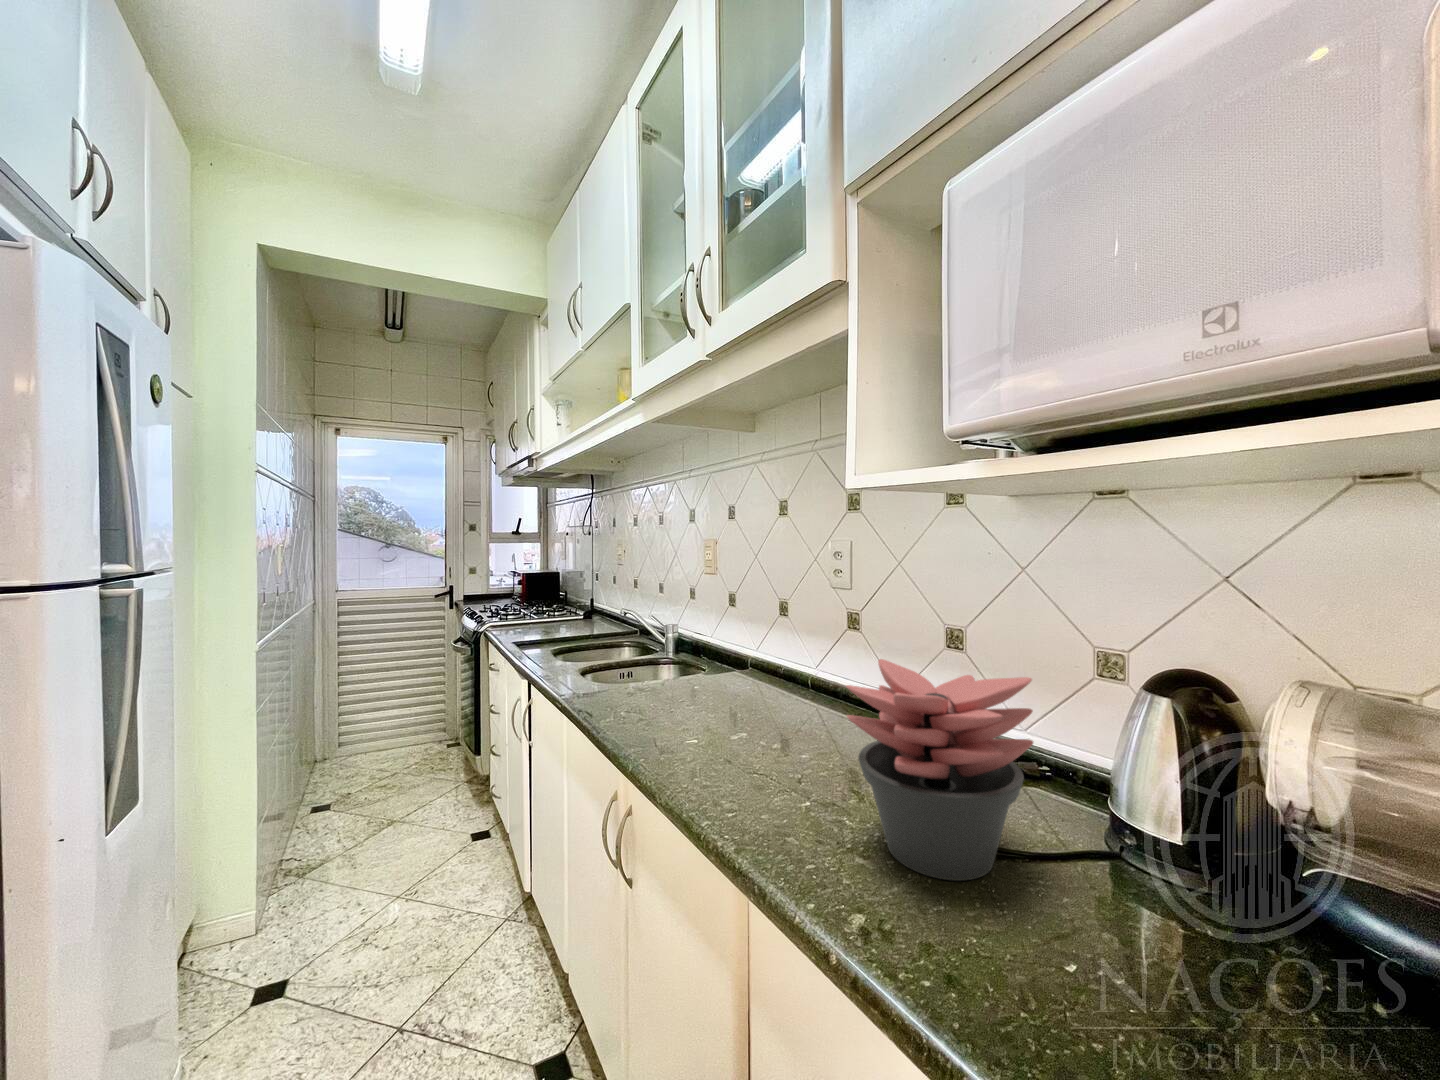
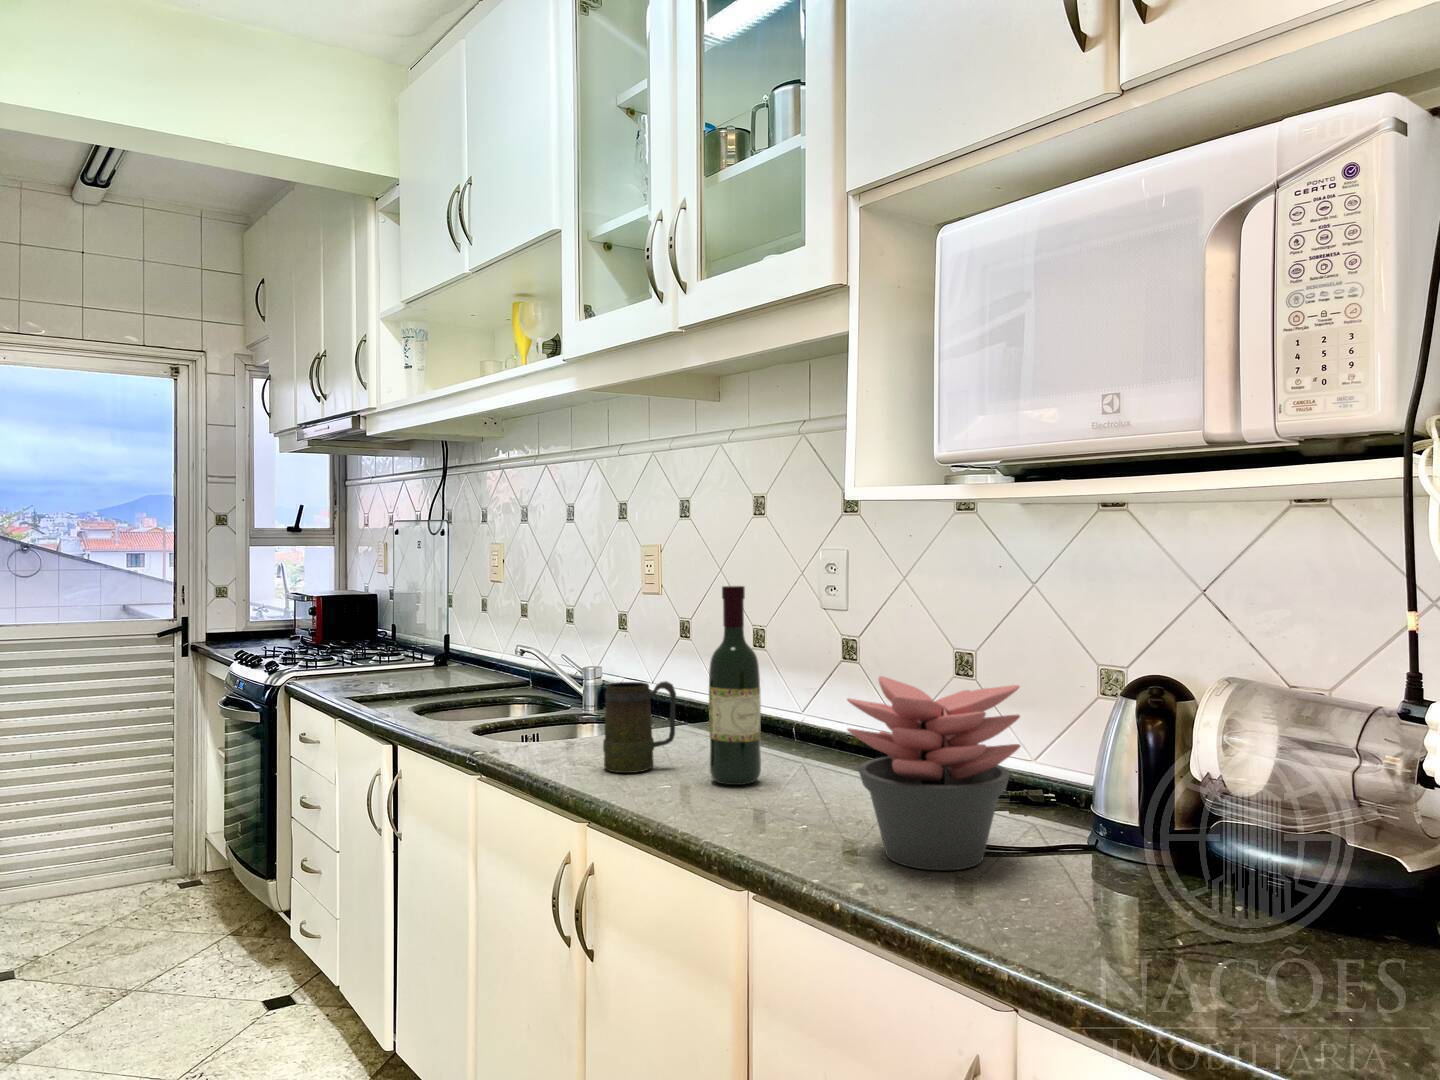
wine bottle: none [733,570,777,738] -> present [709,586,761,785]
mug: none [653,645,711,720] -> present [603,681,676,773]

